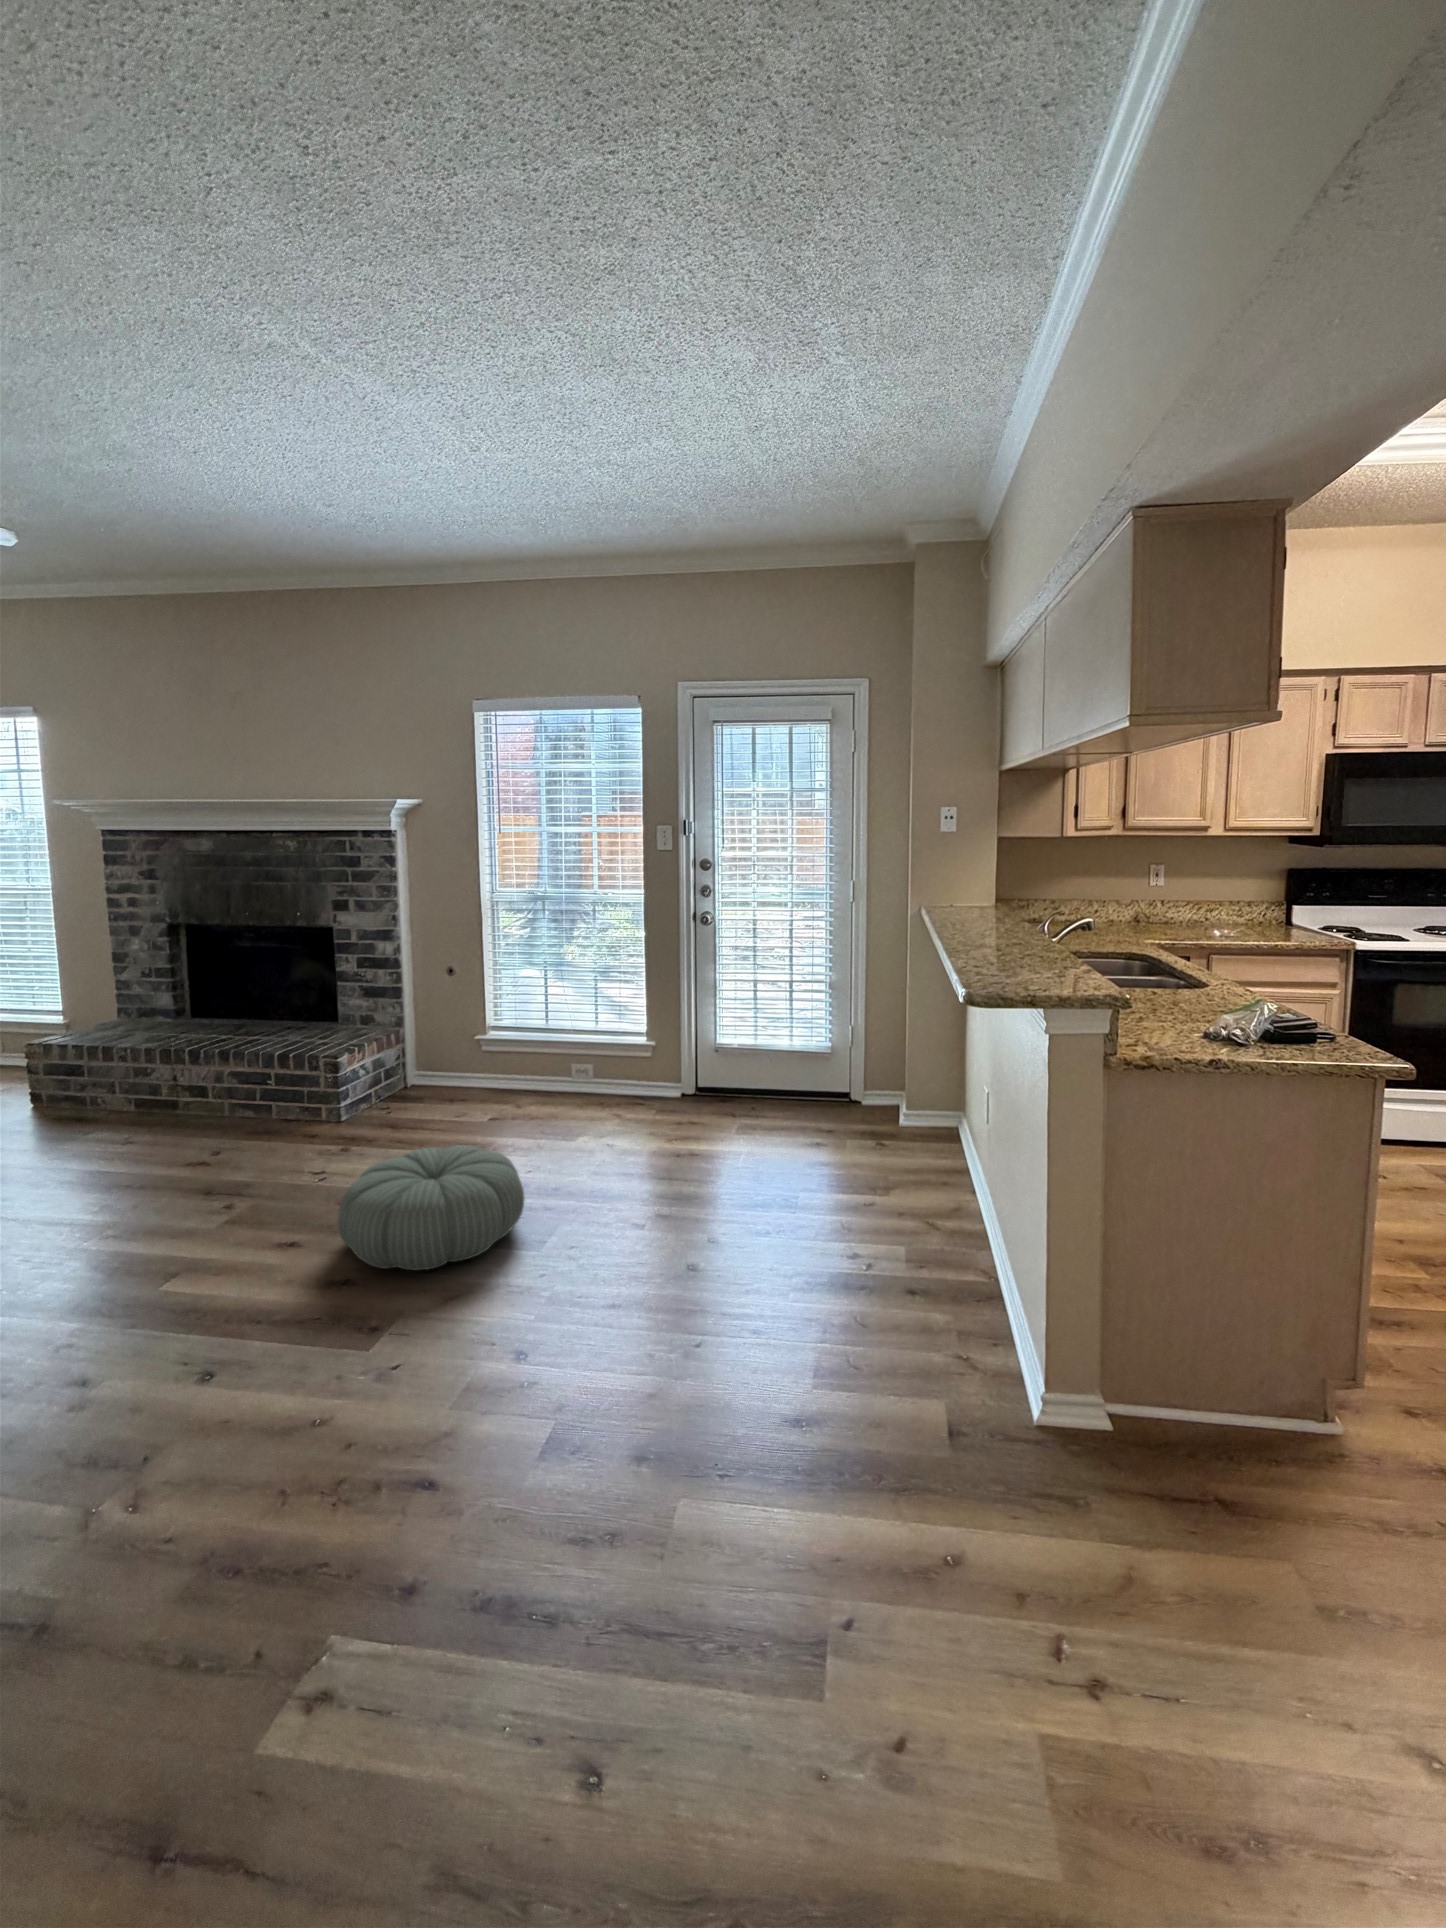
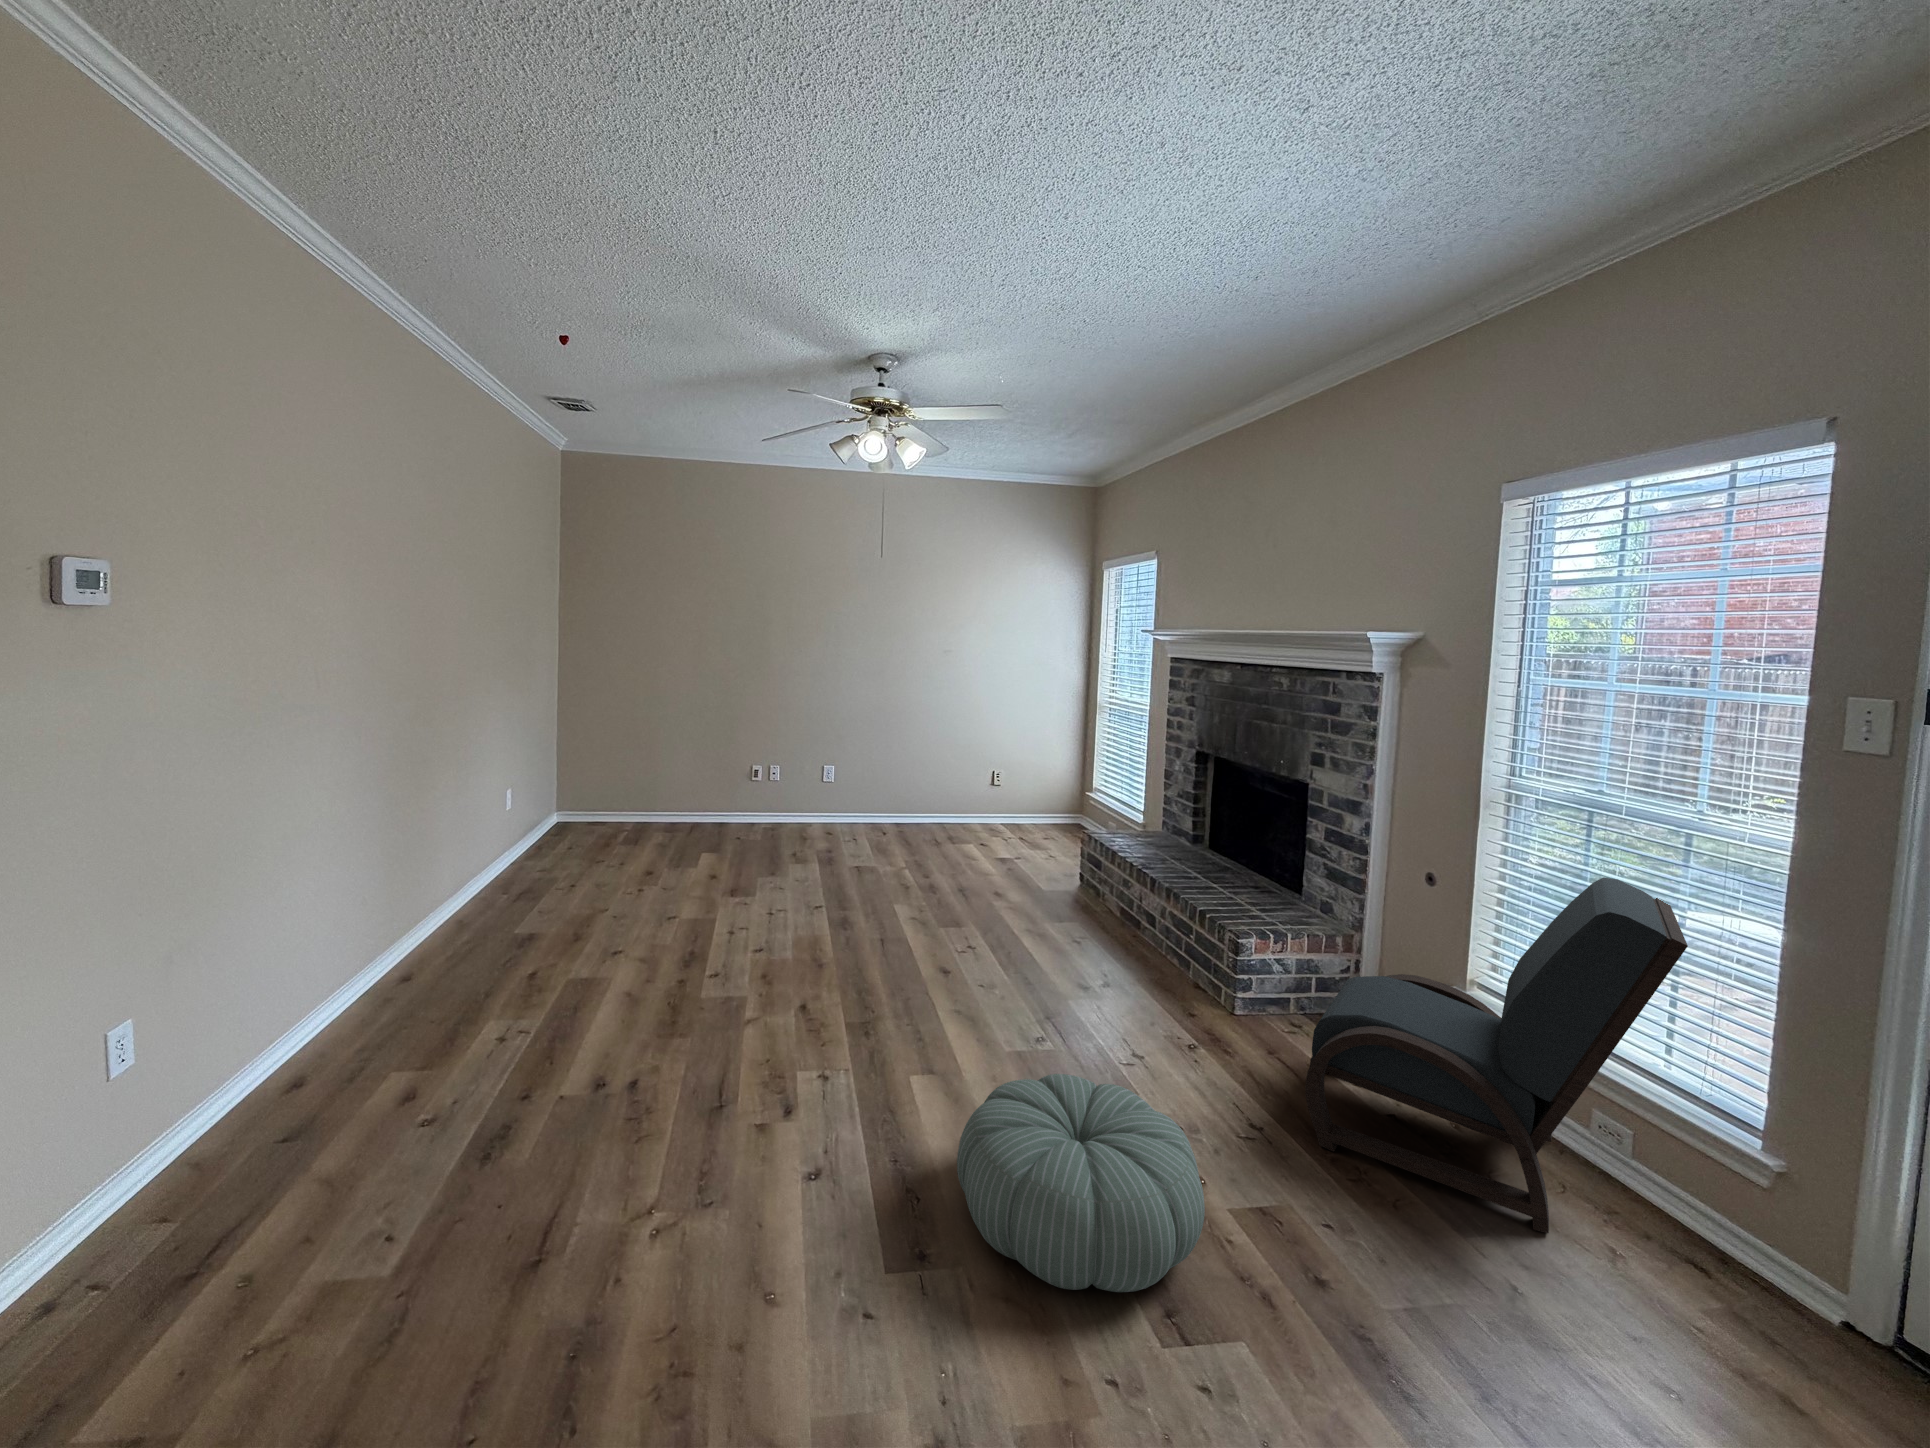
lounge chair: none [442,935,627,1144] -> present [1305,877,1688,1233]

